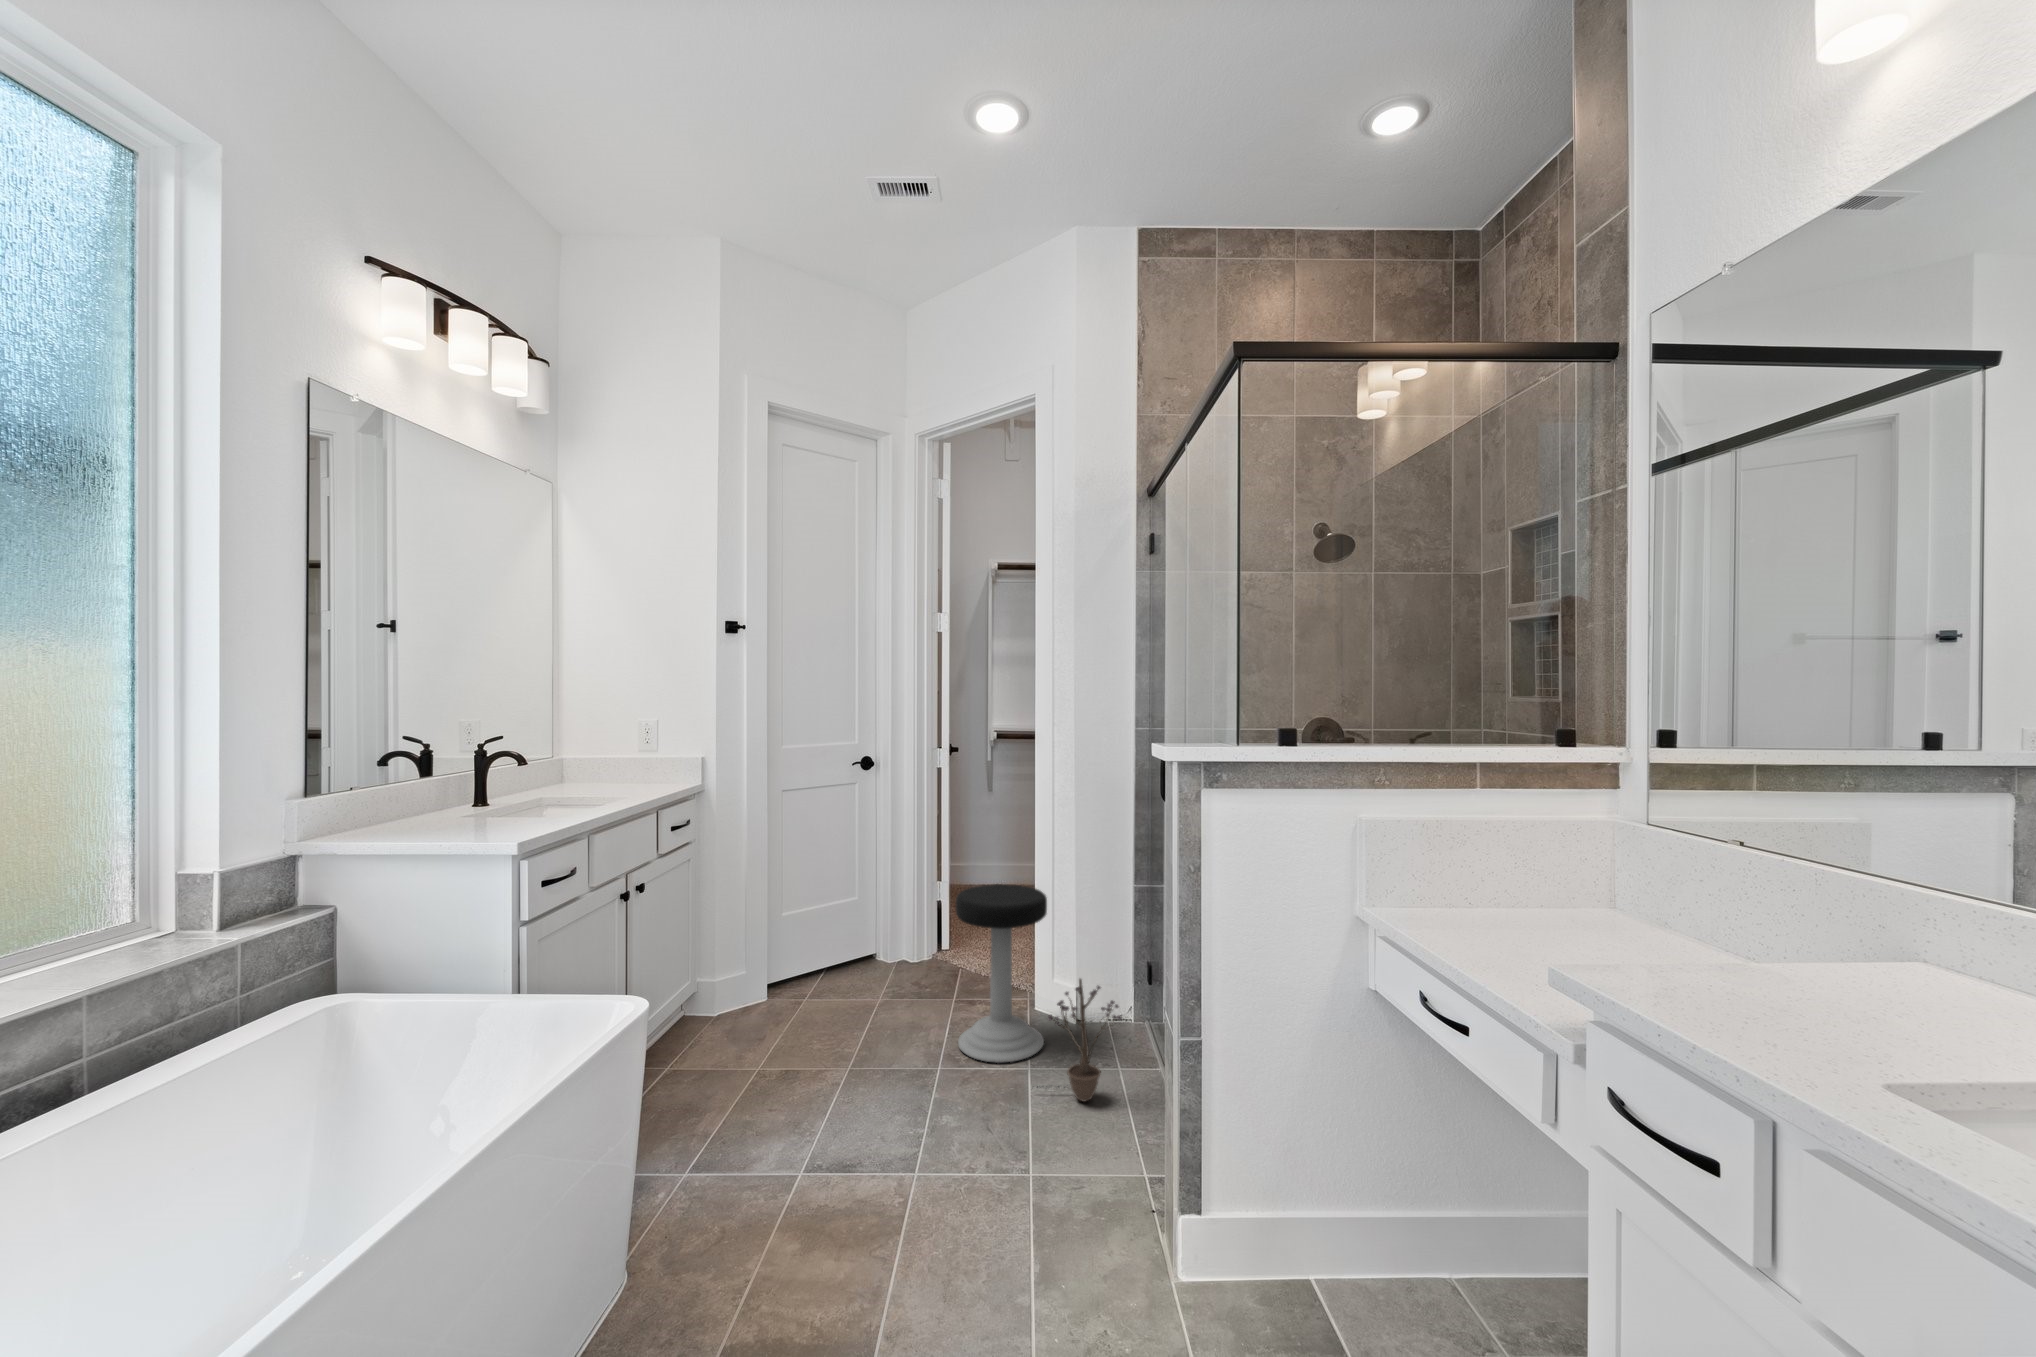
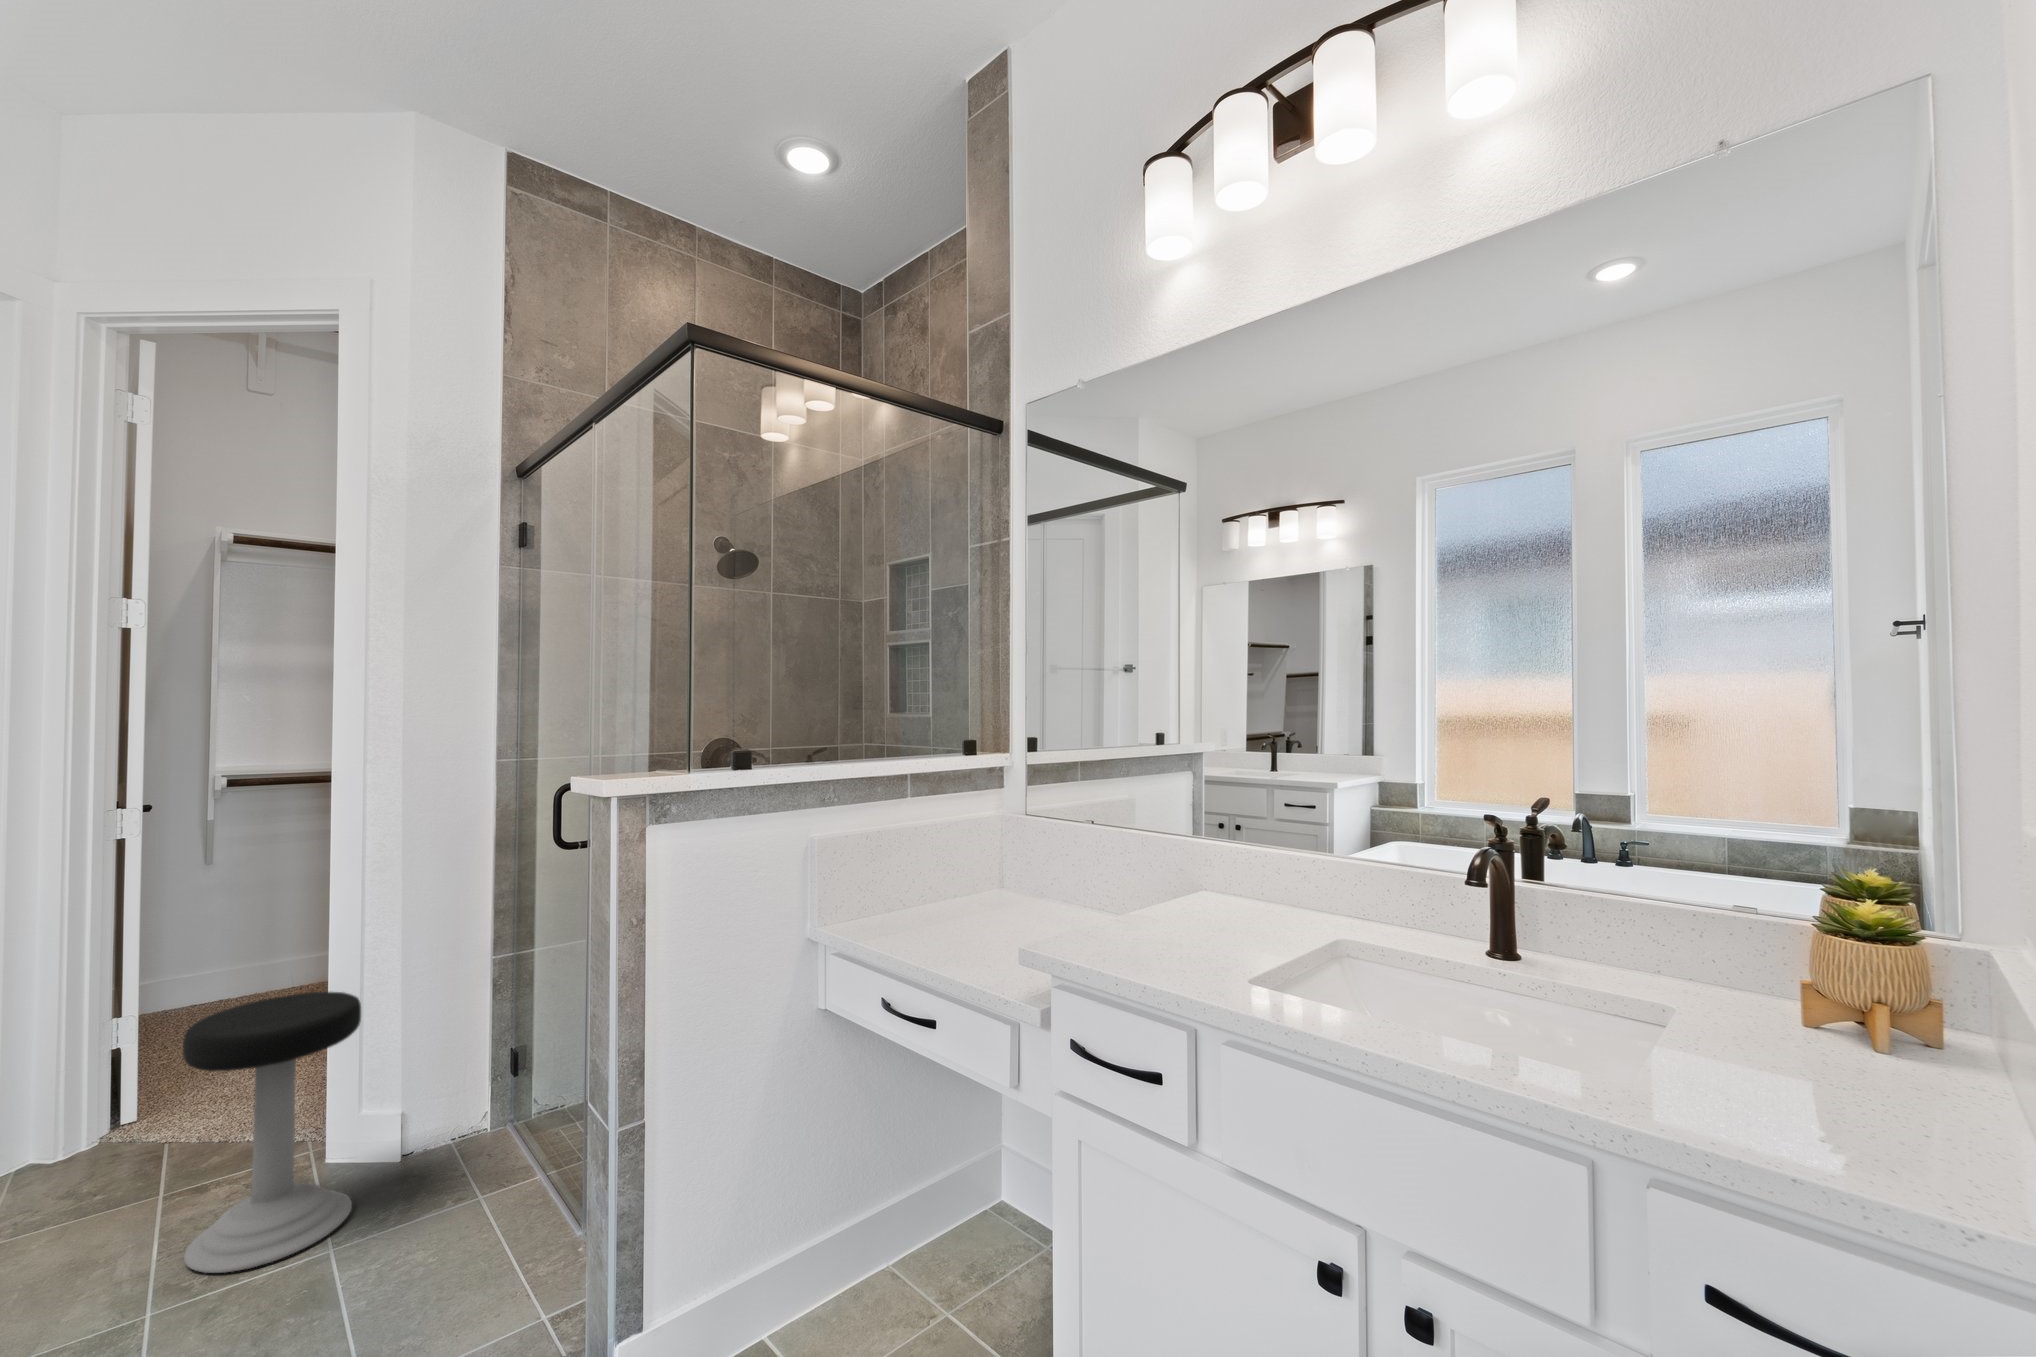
decorative plant: present [1033,979,1122,1101] -> none [346,1096,495,1276]

